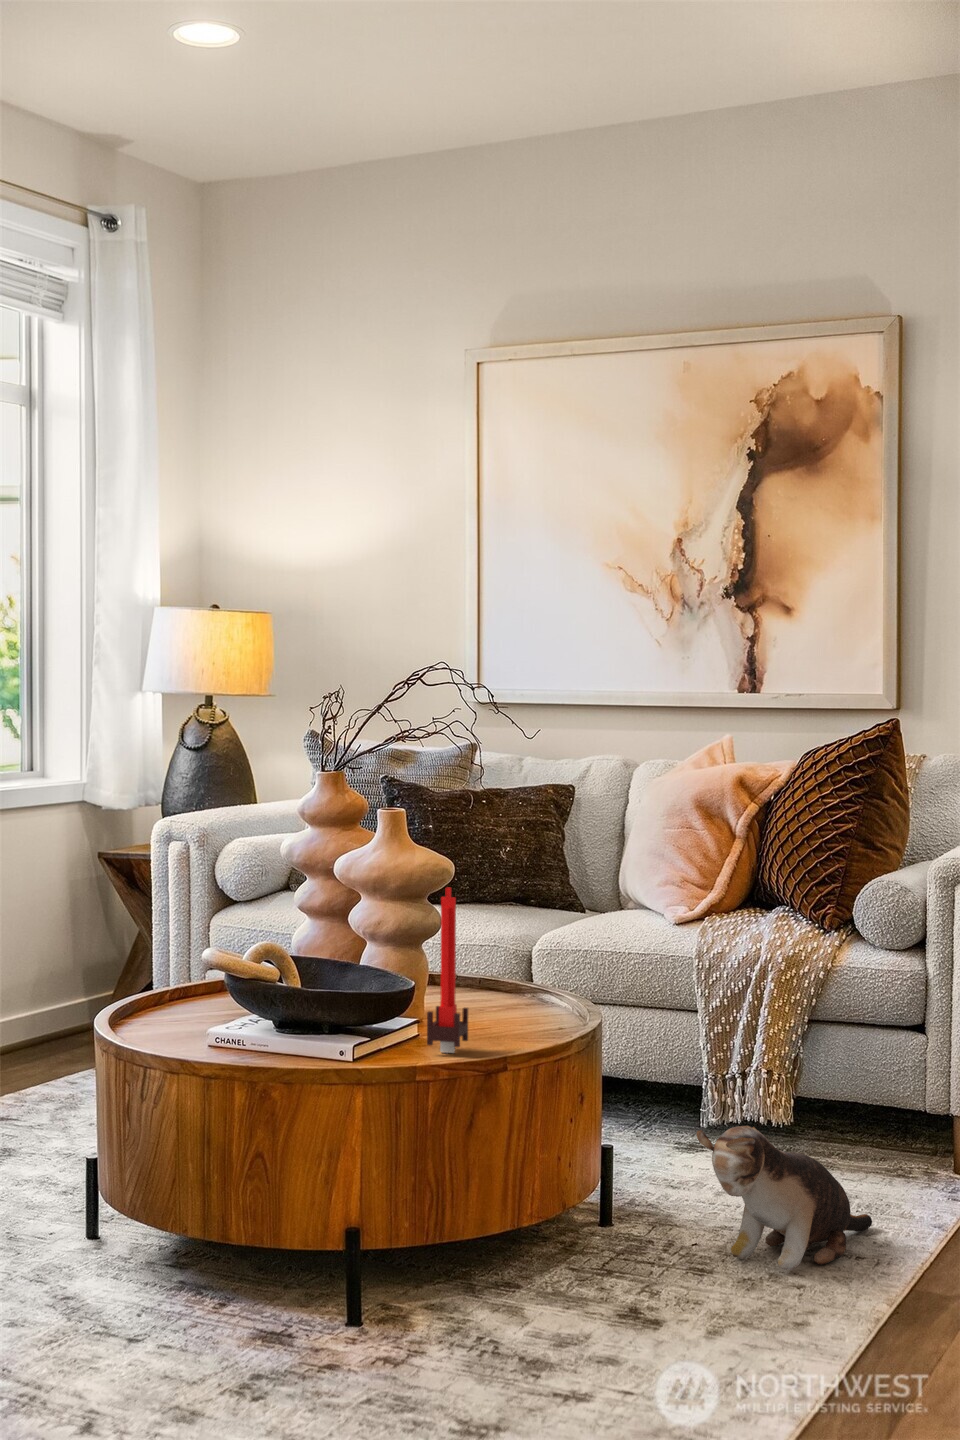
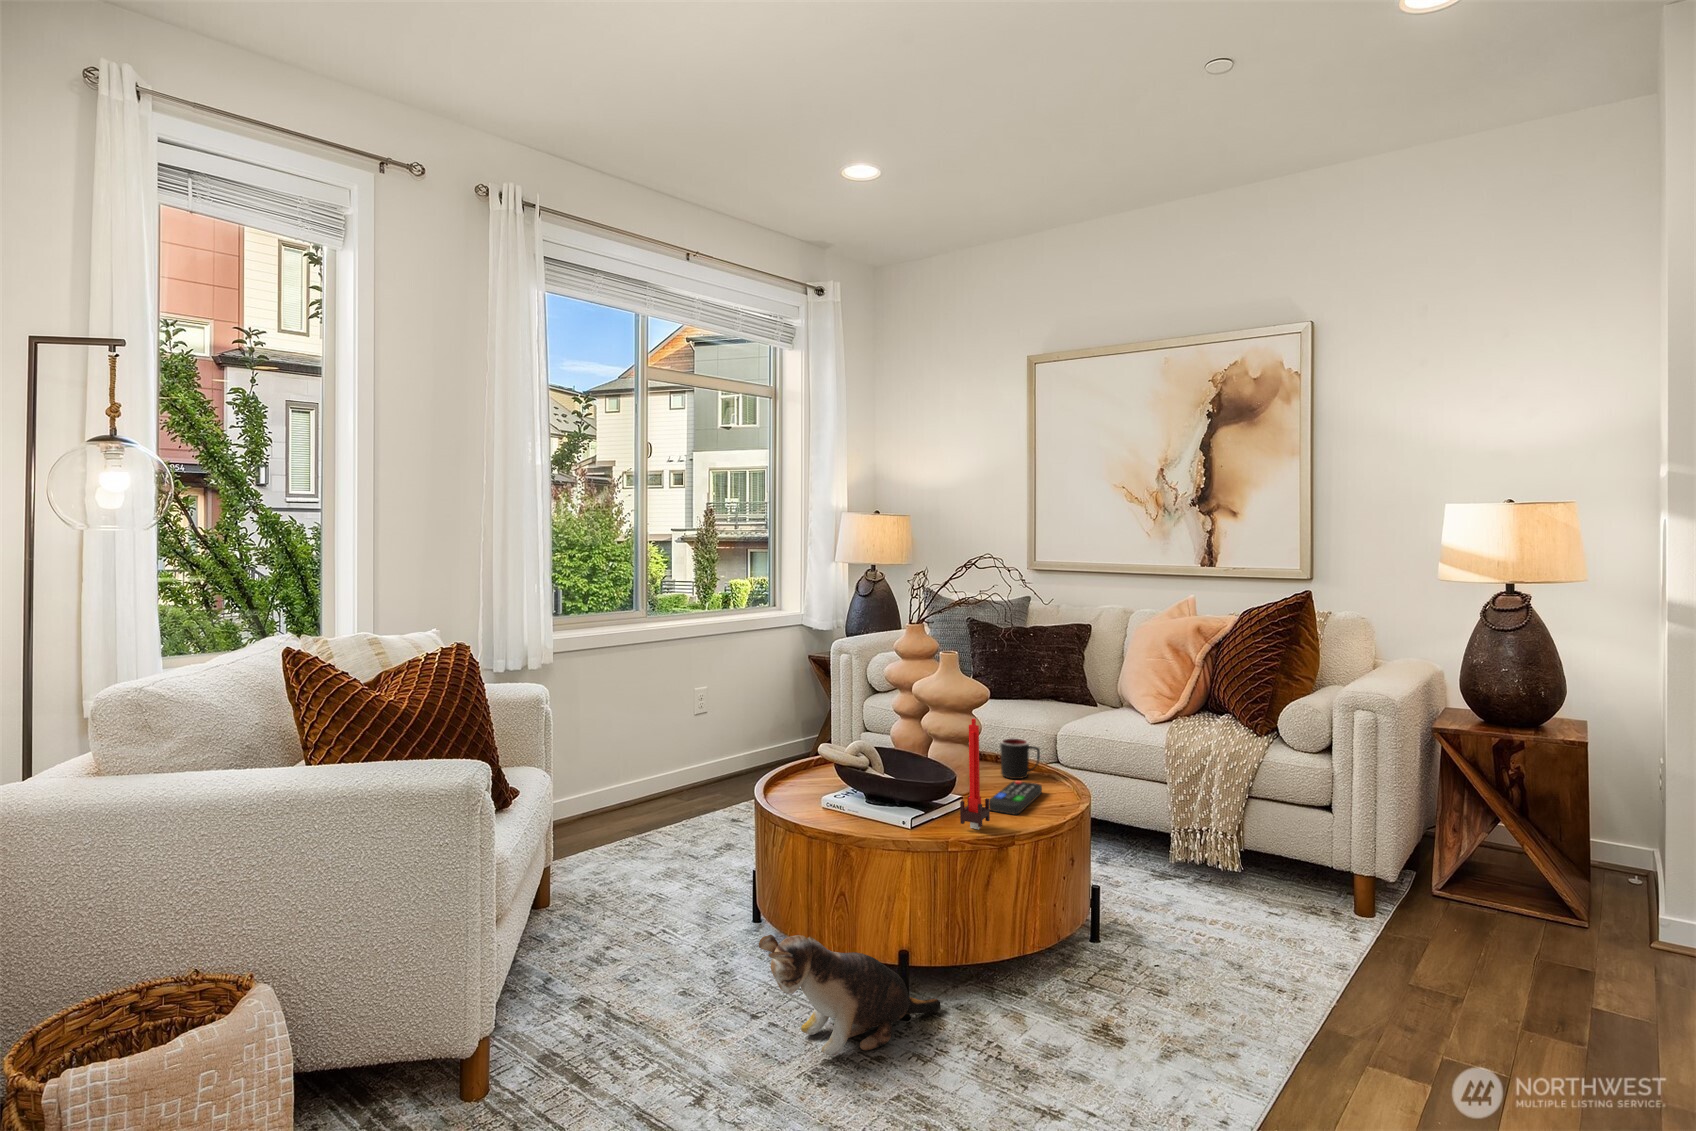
mug: none [463,940,523,1000] -> present [1000,738,1040,779]
remote control: none [457,997,531,1036] -> present [990,781,1042,815]
plush toy: present [697,1126,872,1270] -> present [759,935,940,1055]

